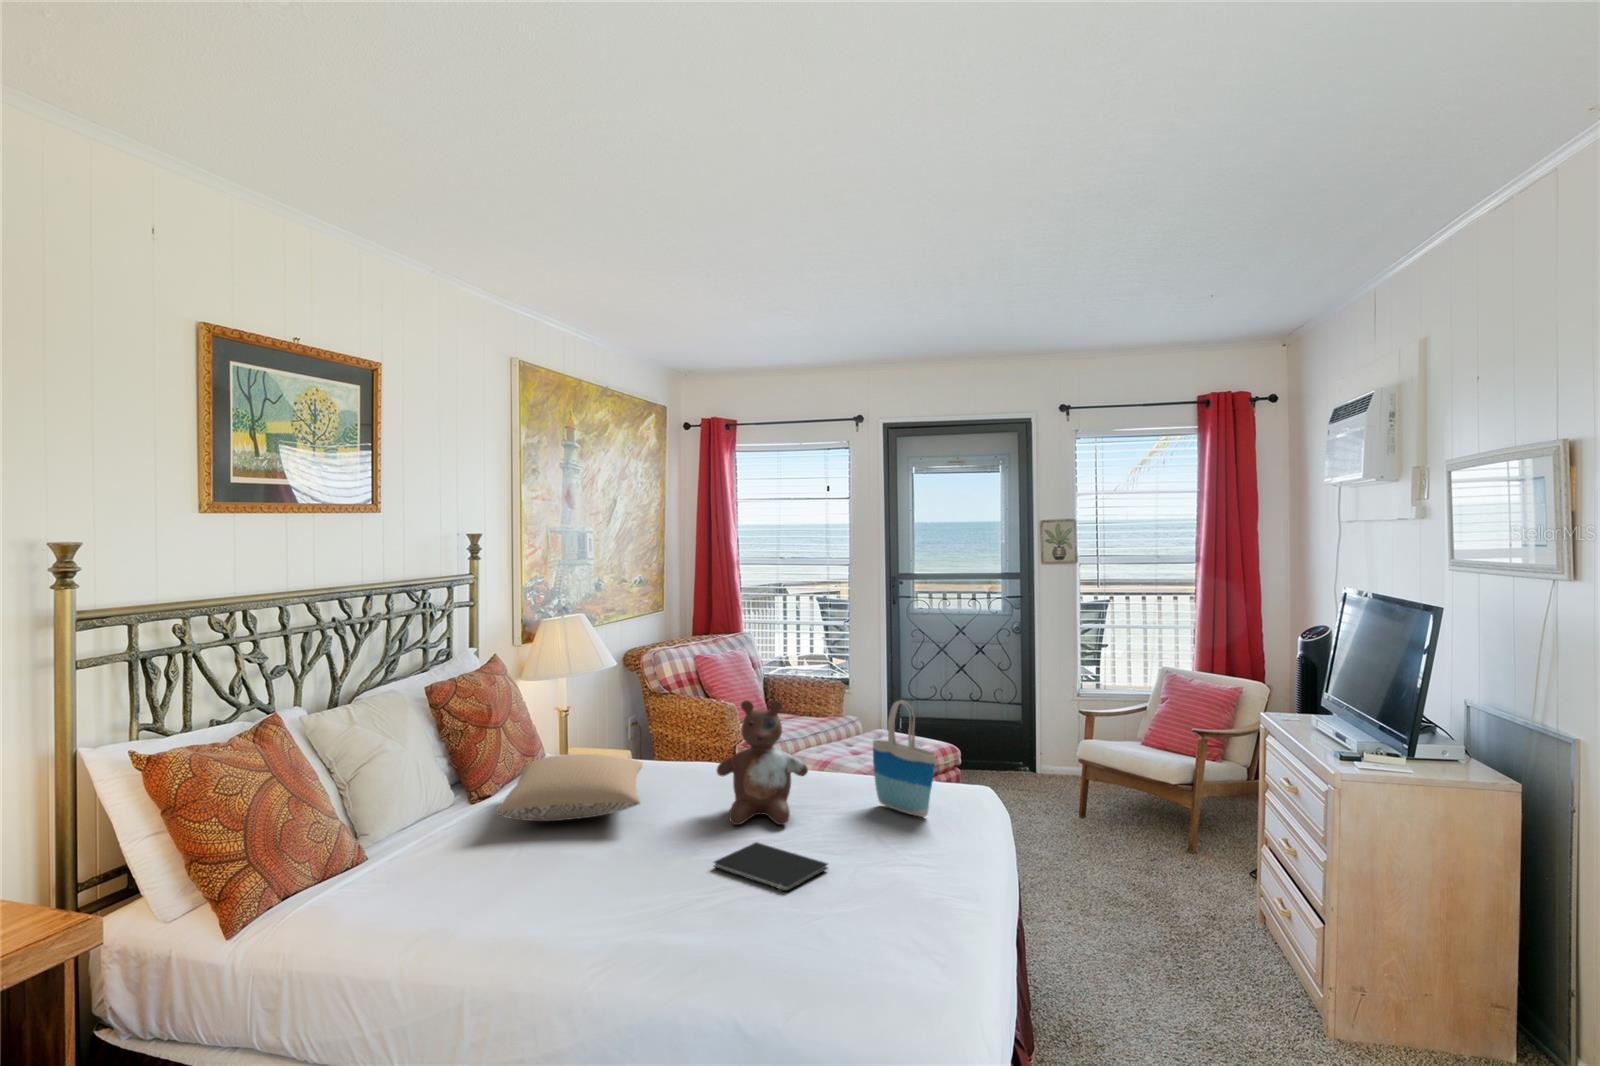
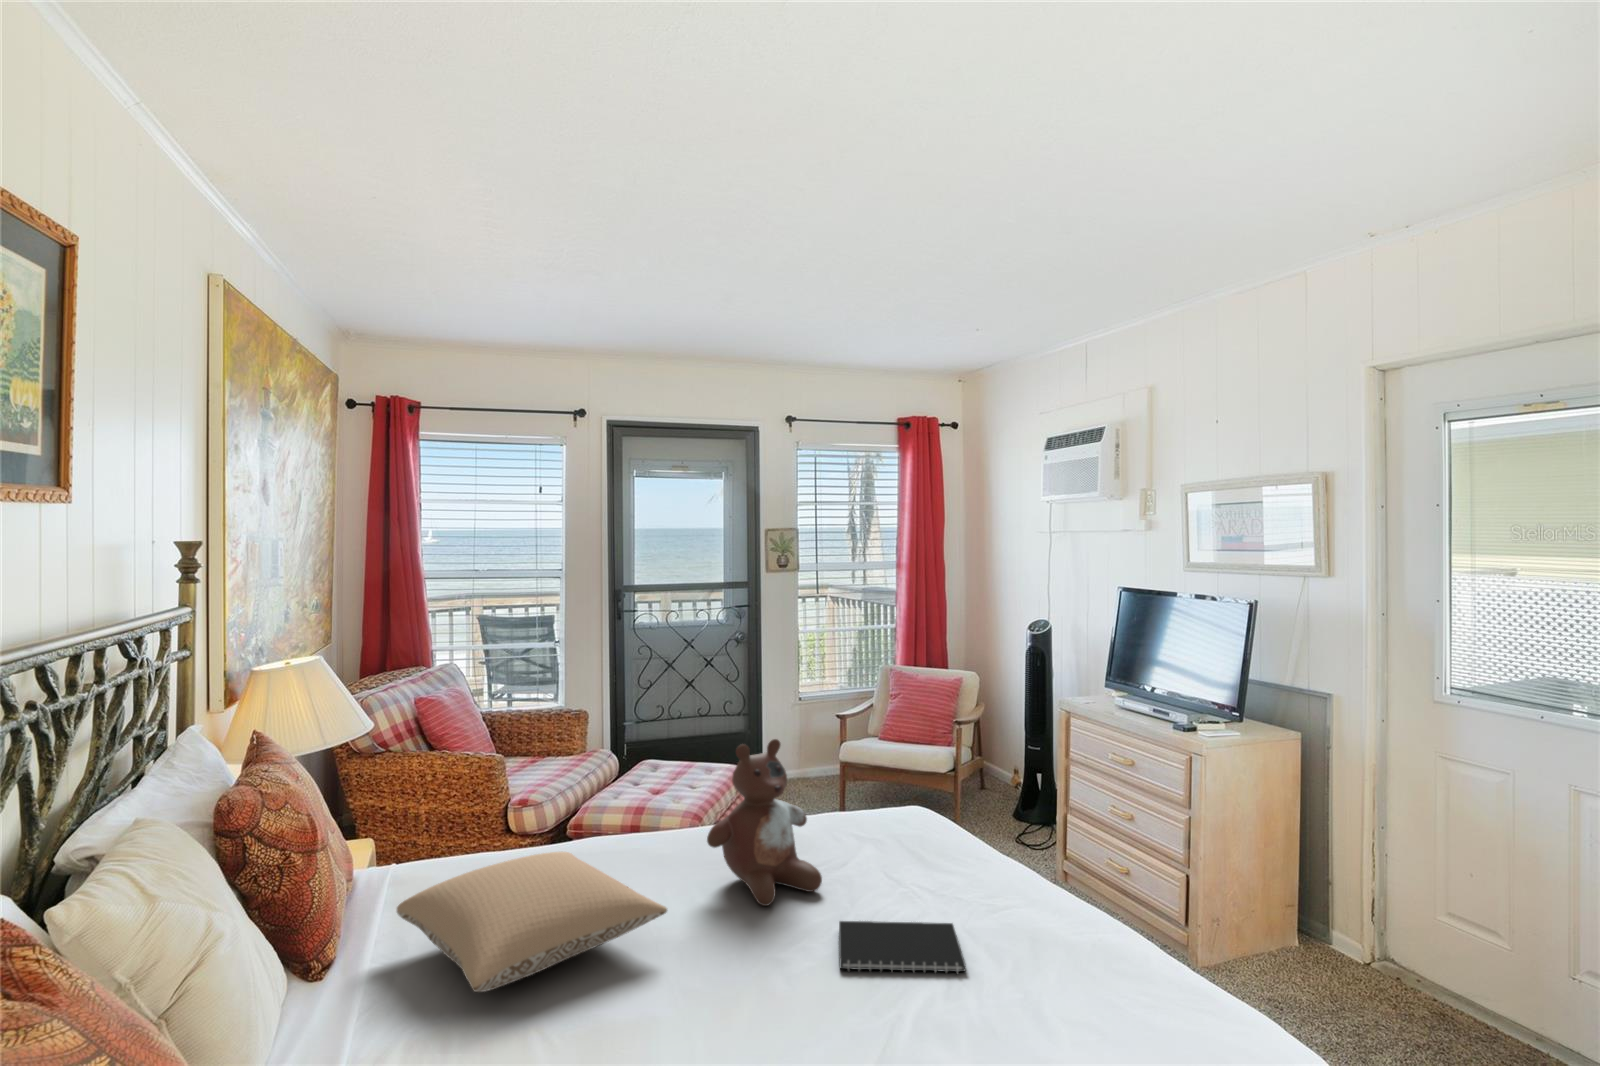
tote bag: present [873,700,936,817] -> none [849,720,938,844]

